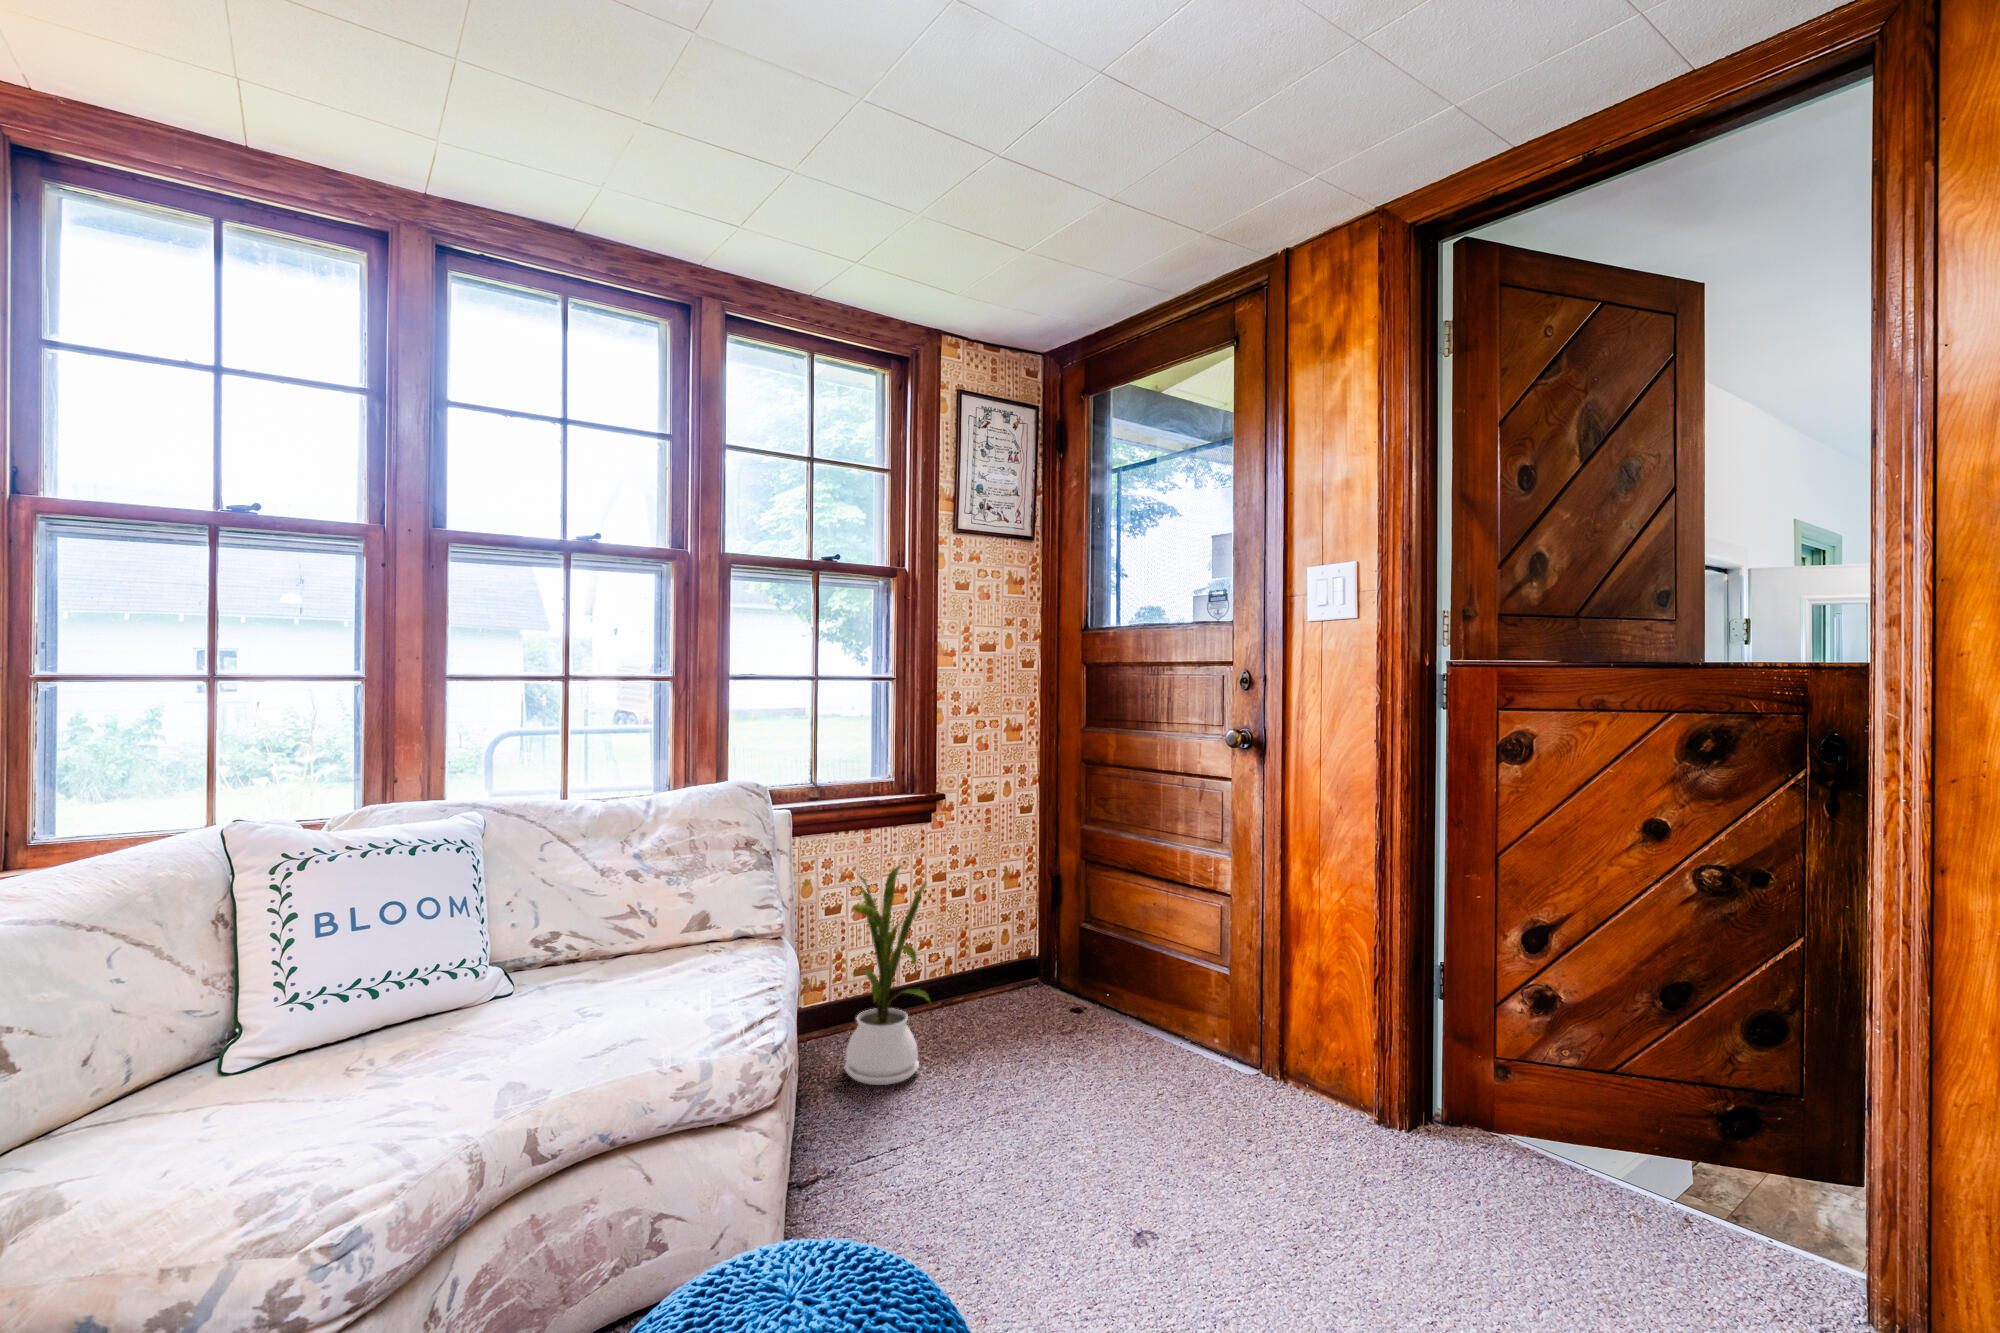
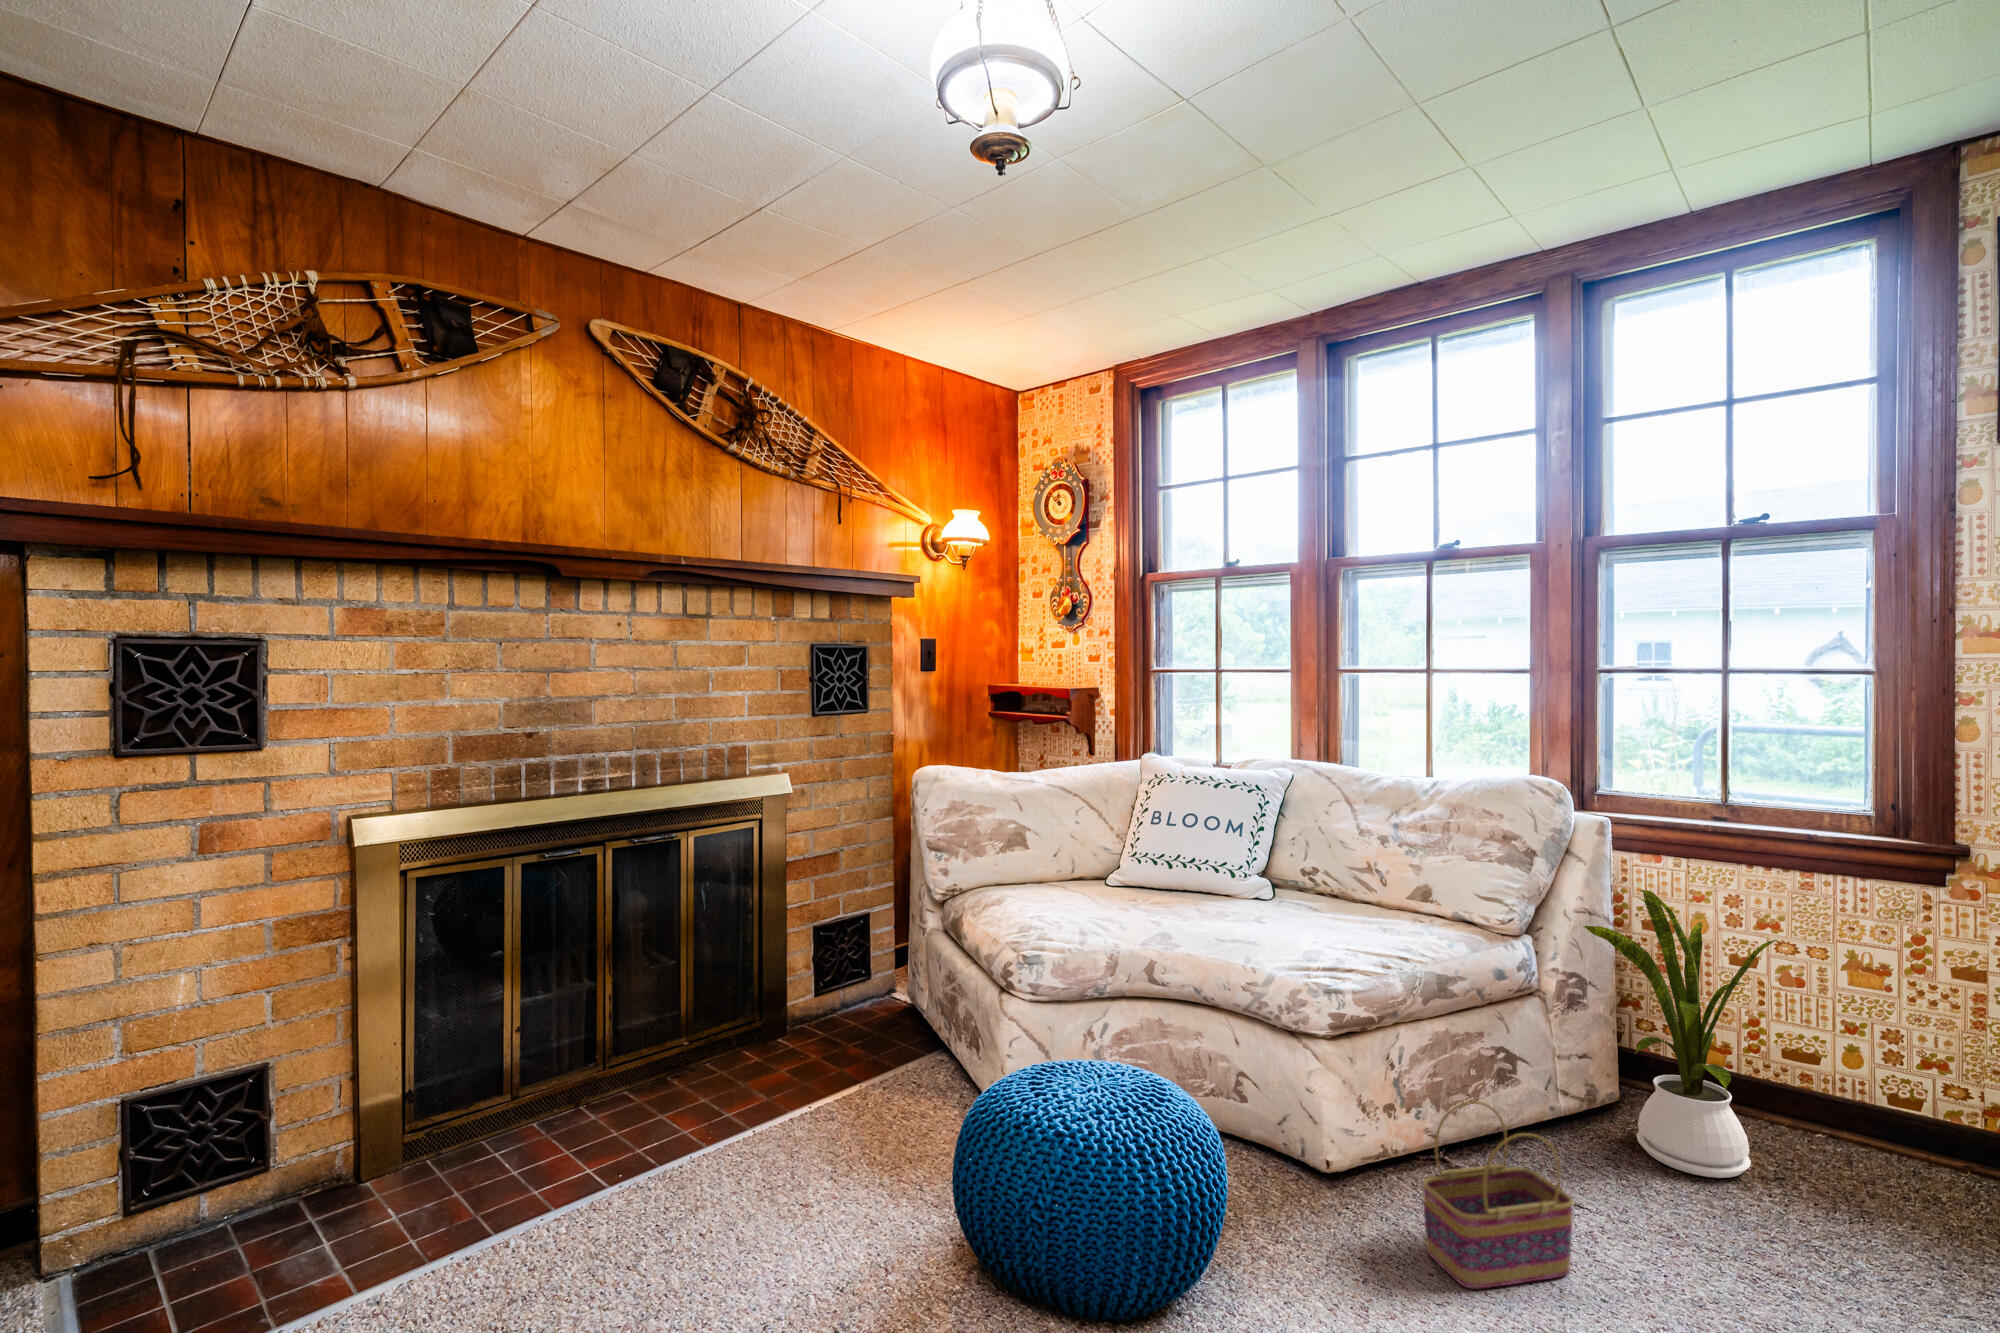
basket: none [923,1079,991,1236] -> present [1422,1101,1574,1288]

